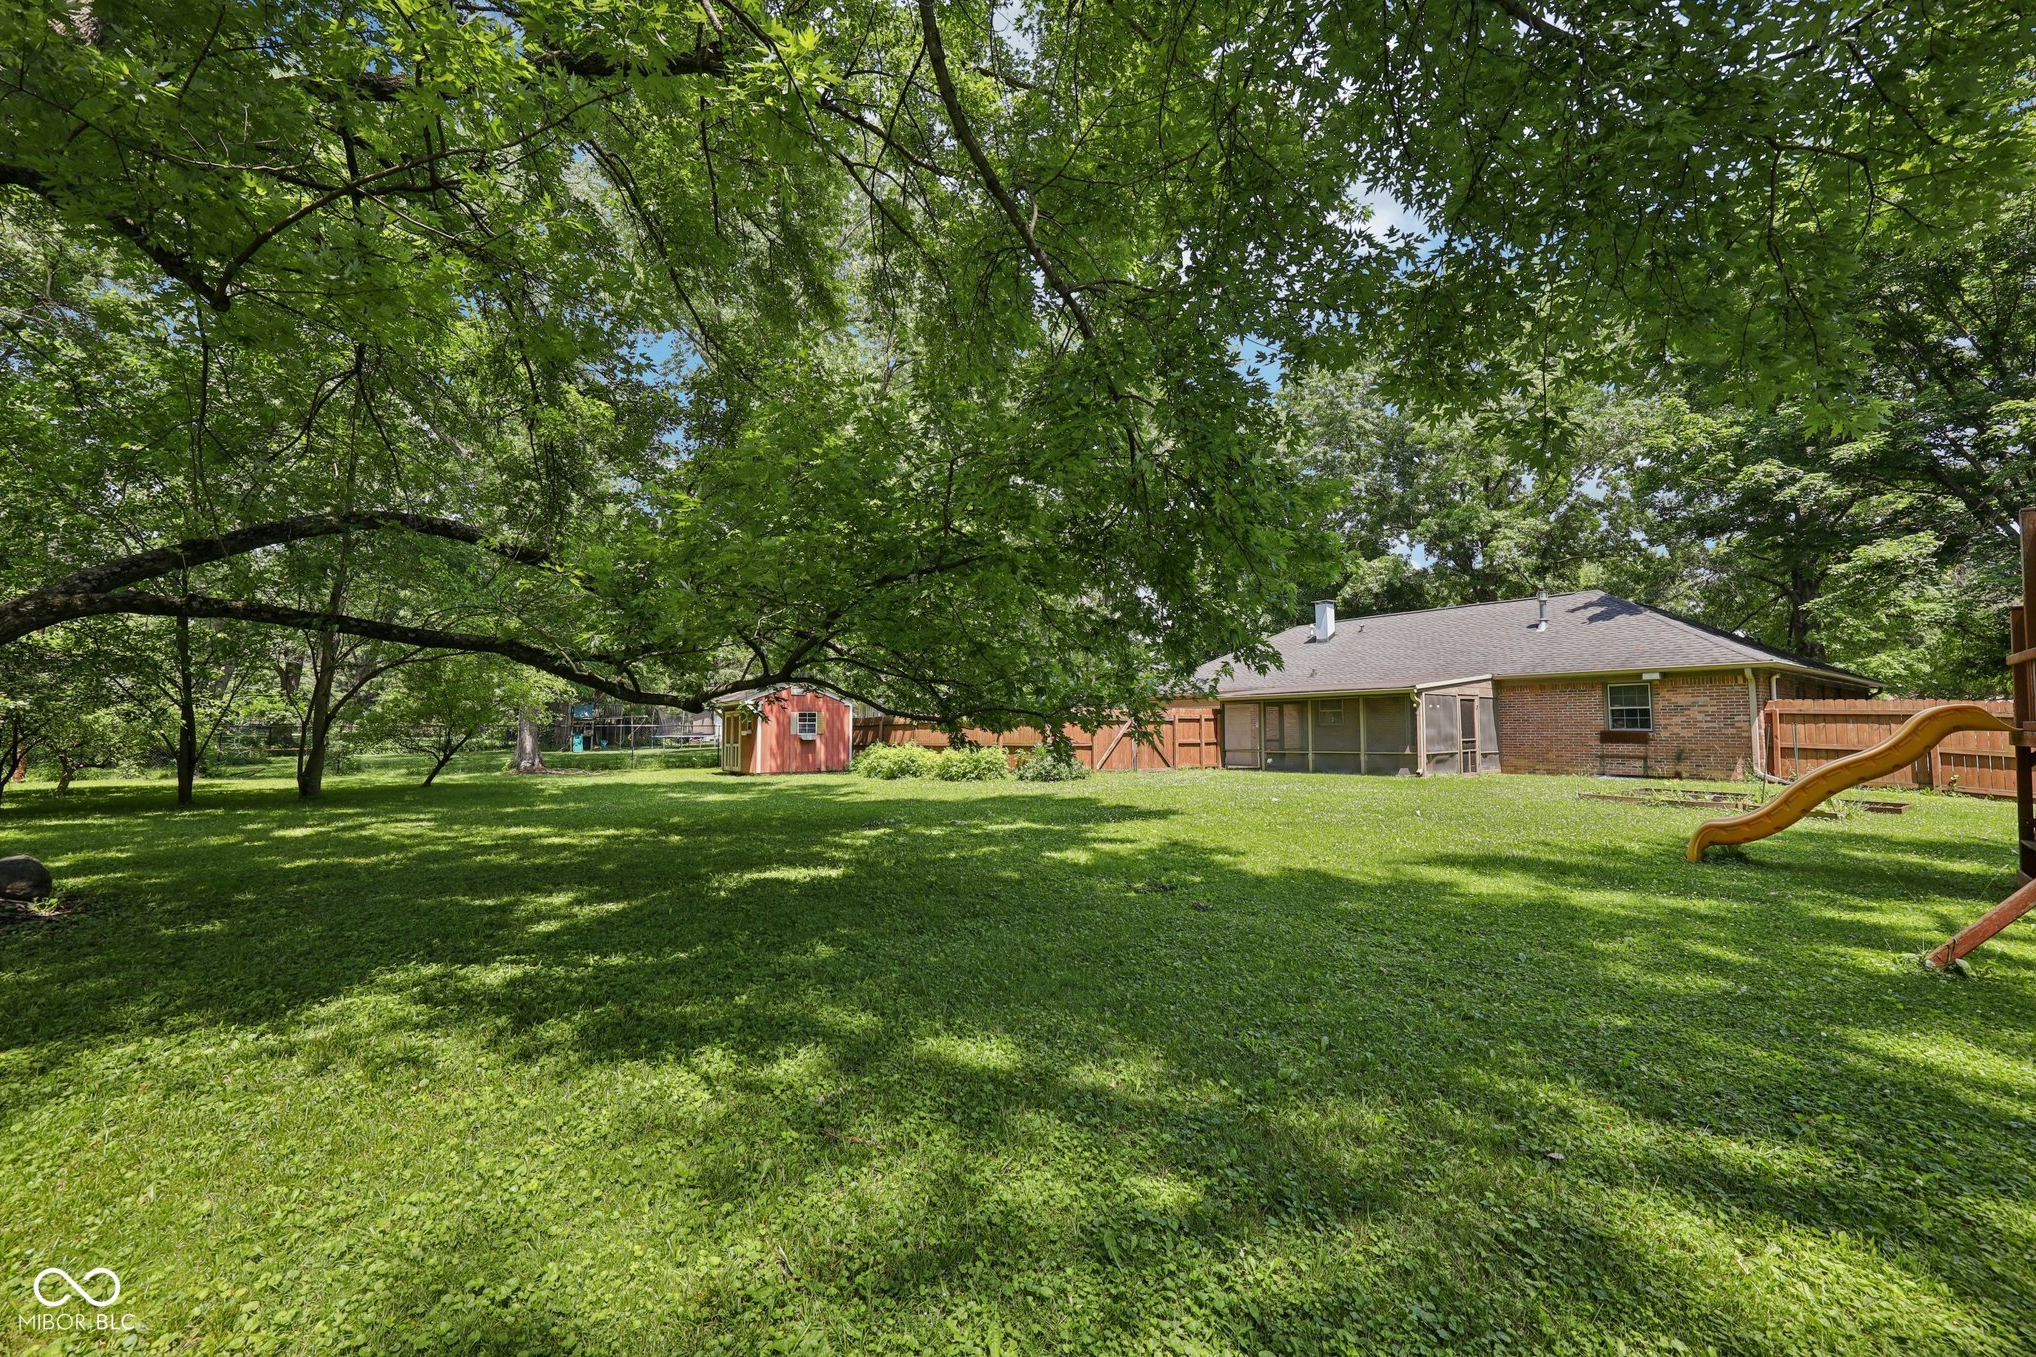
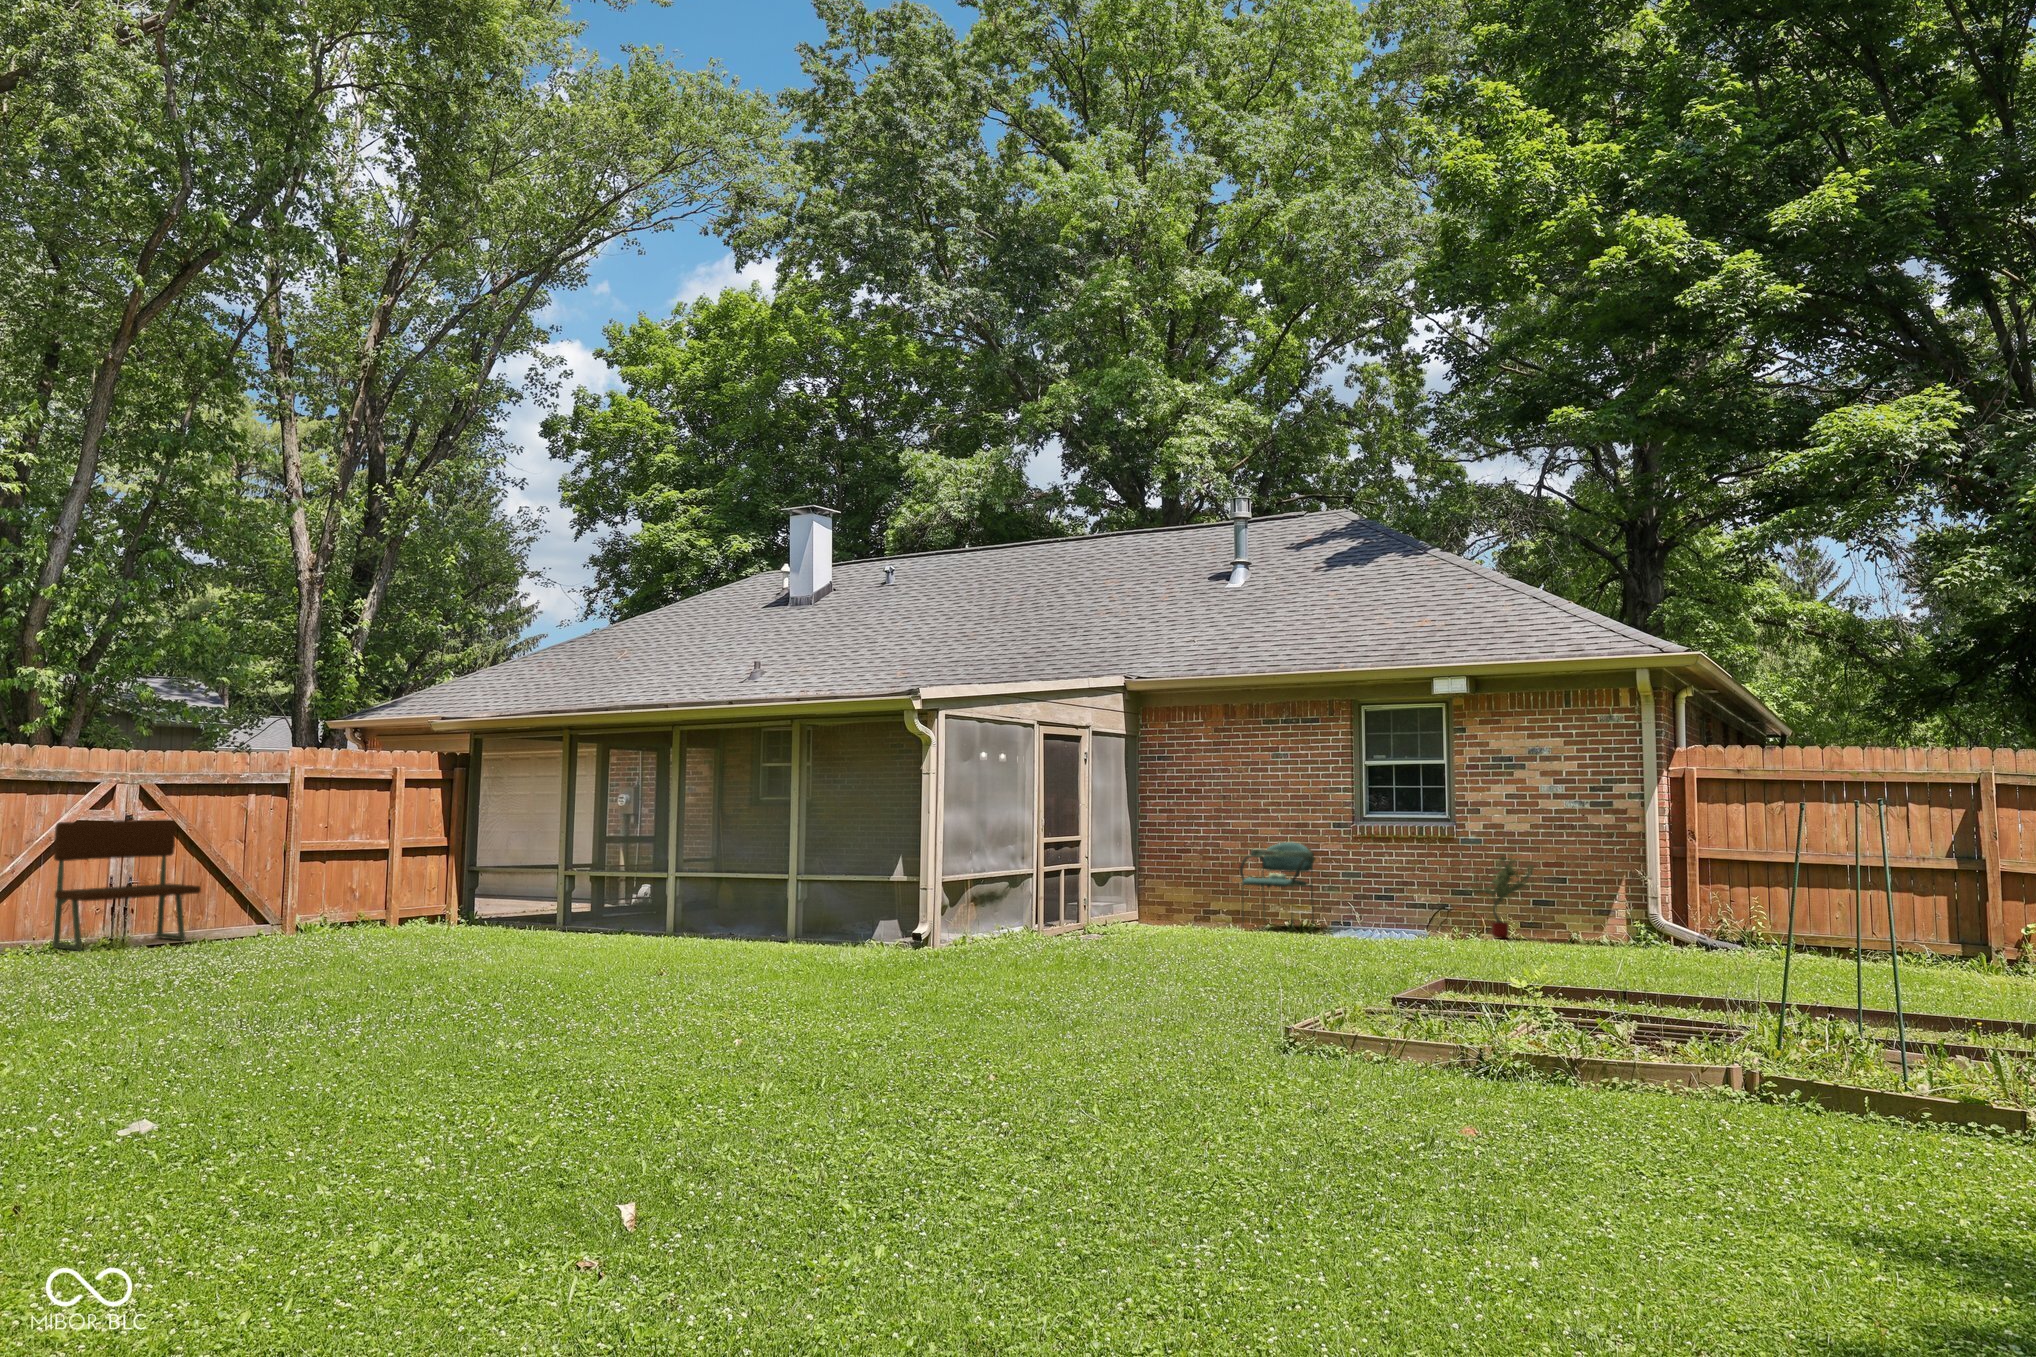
bench: present [1595,730,1649,777] -> present [52,820,201,951]
chair: none [1551,740,1588,774] -> present [1239,842,1315,928]

